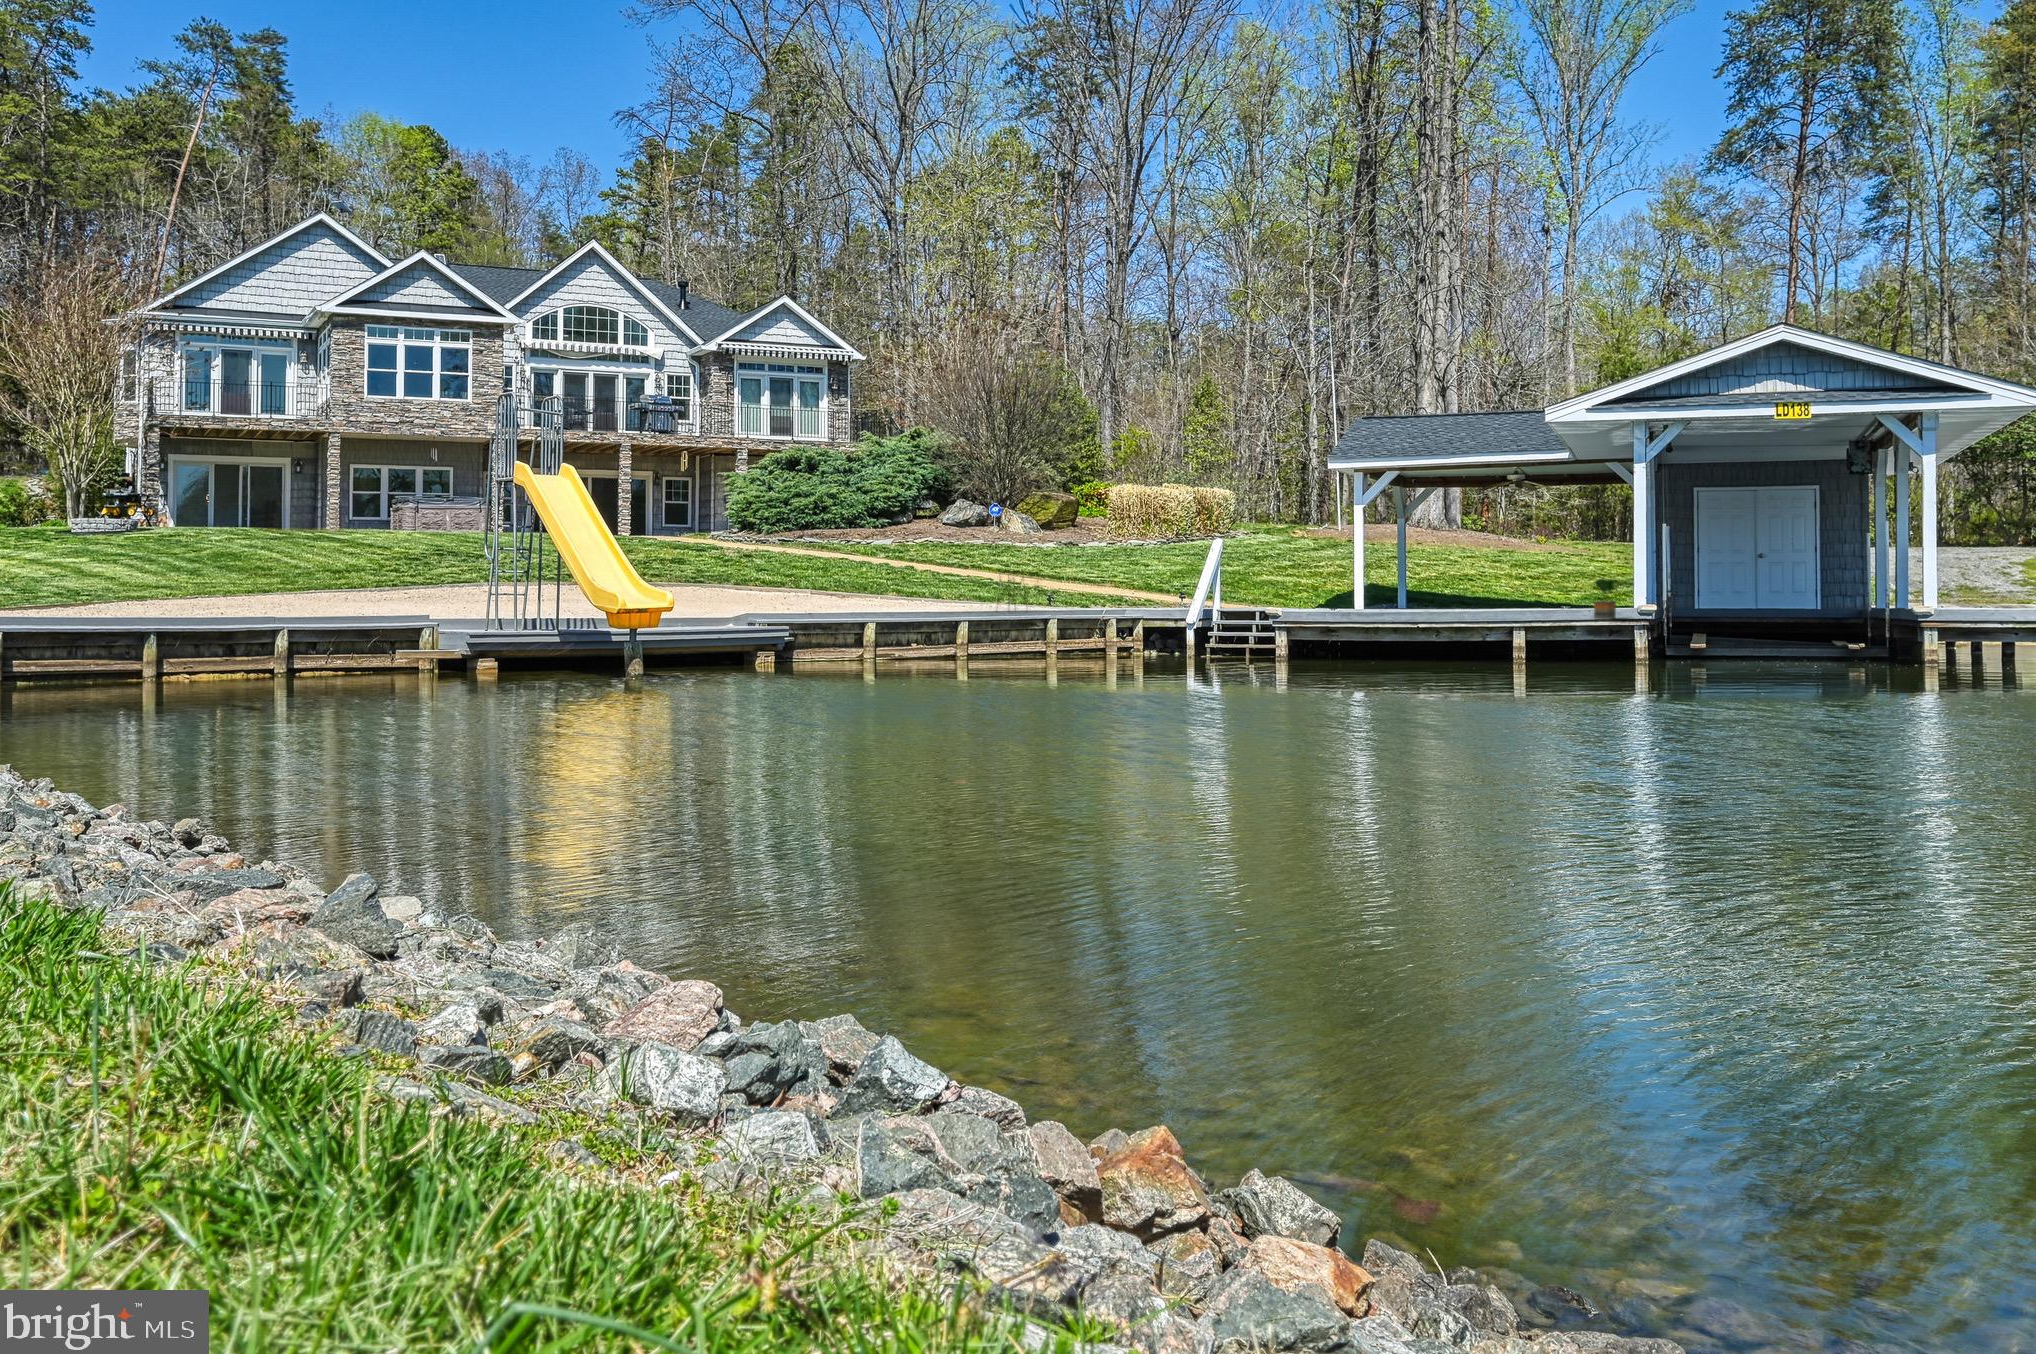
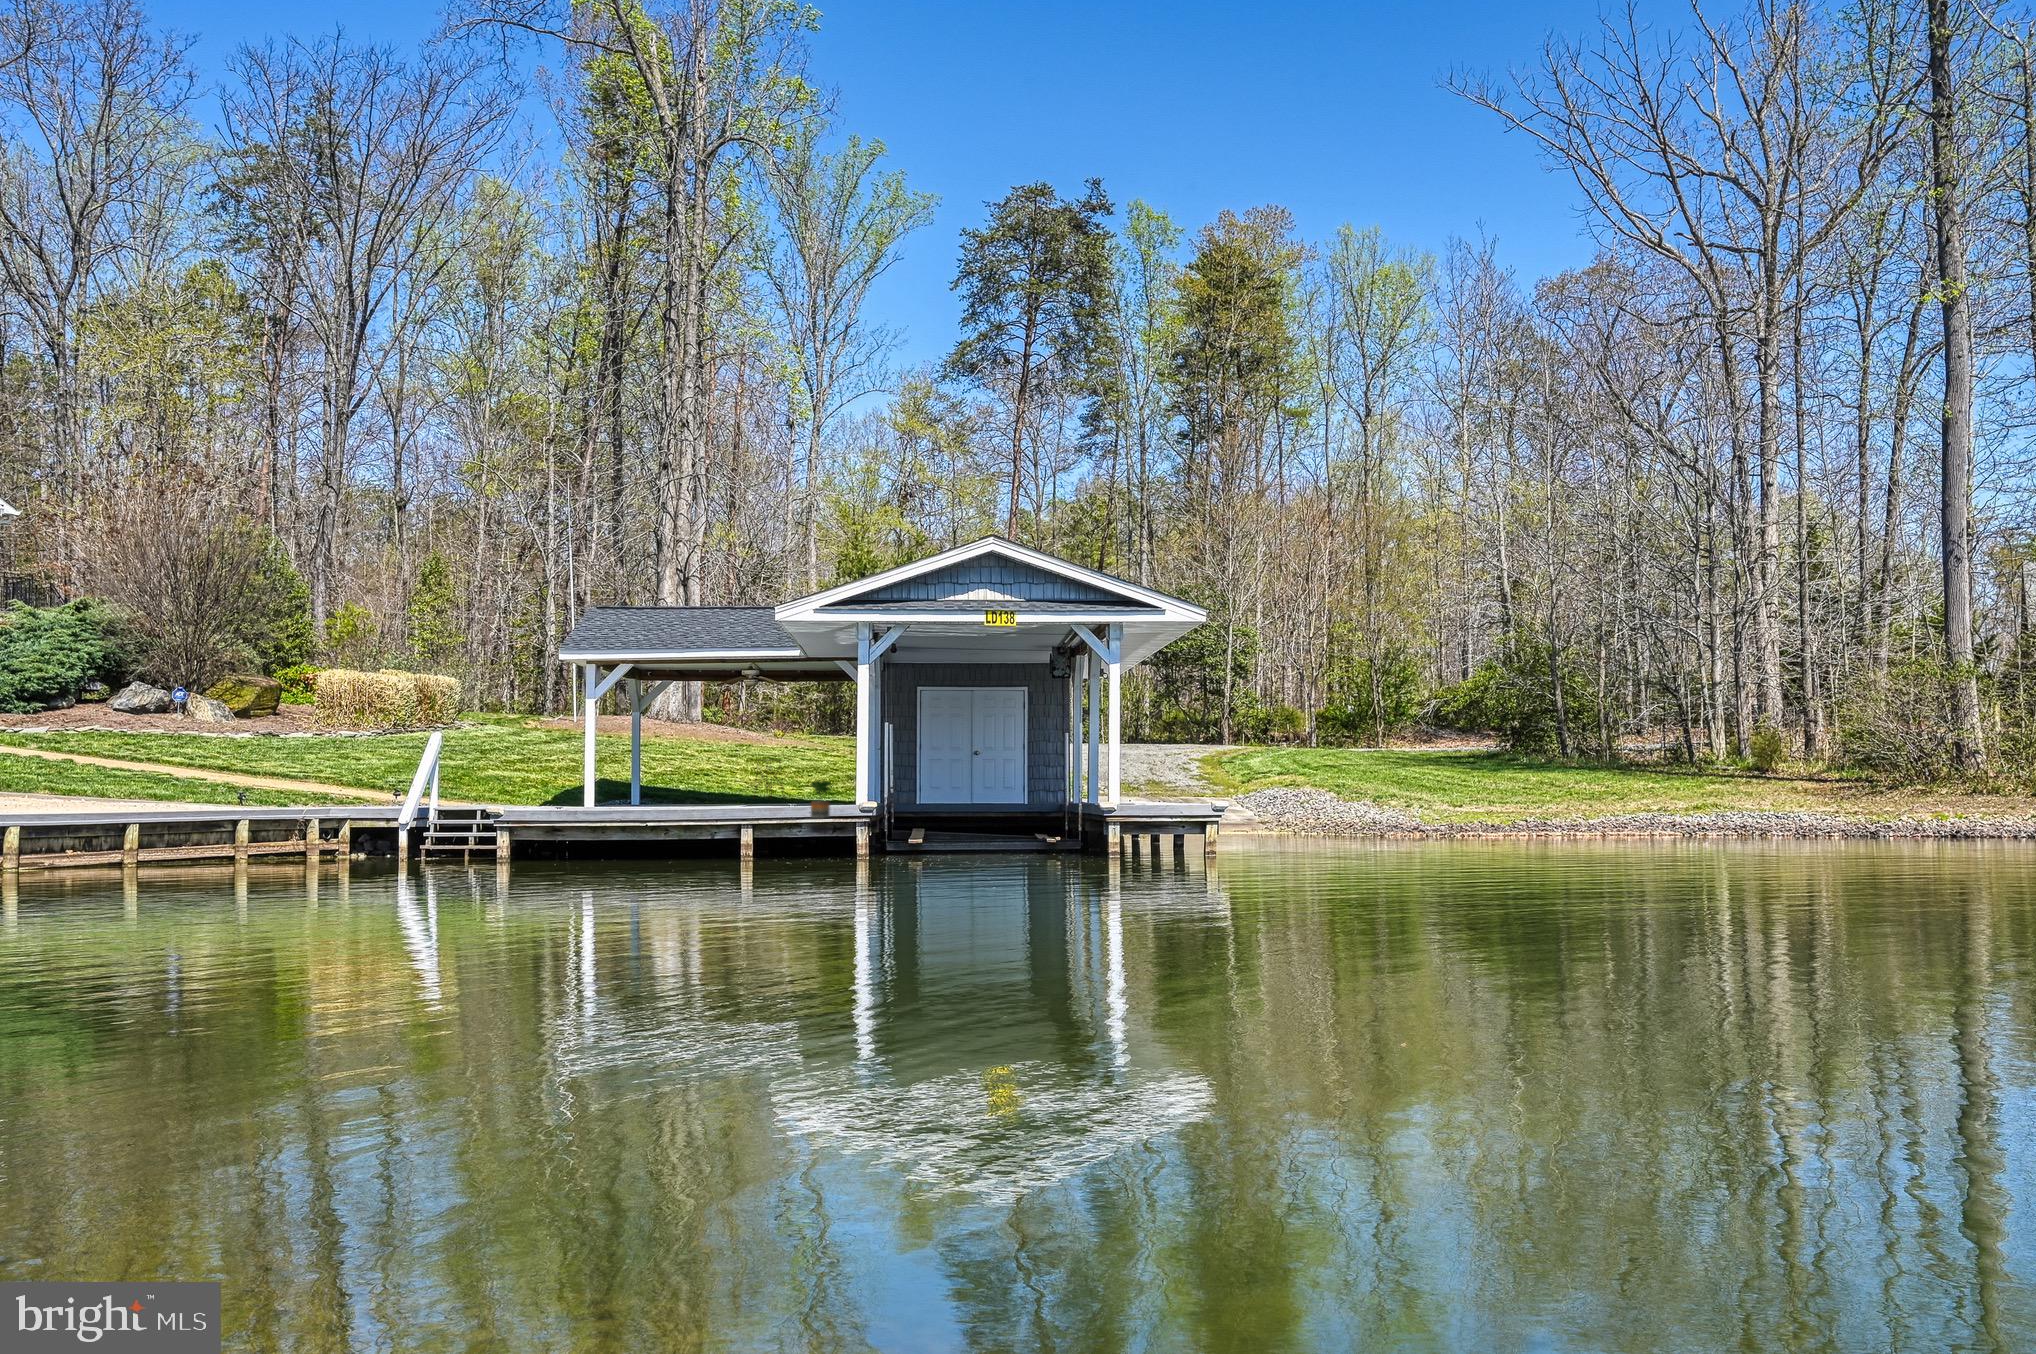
side table: present [998,571,1026,603] -> present [755,759,782,792]

